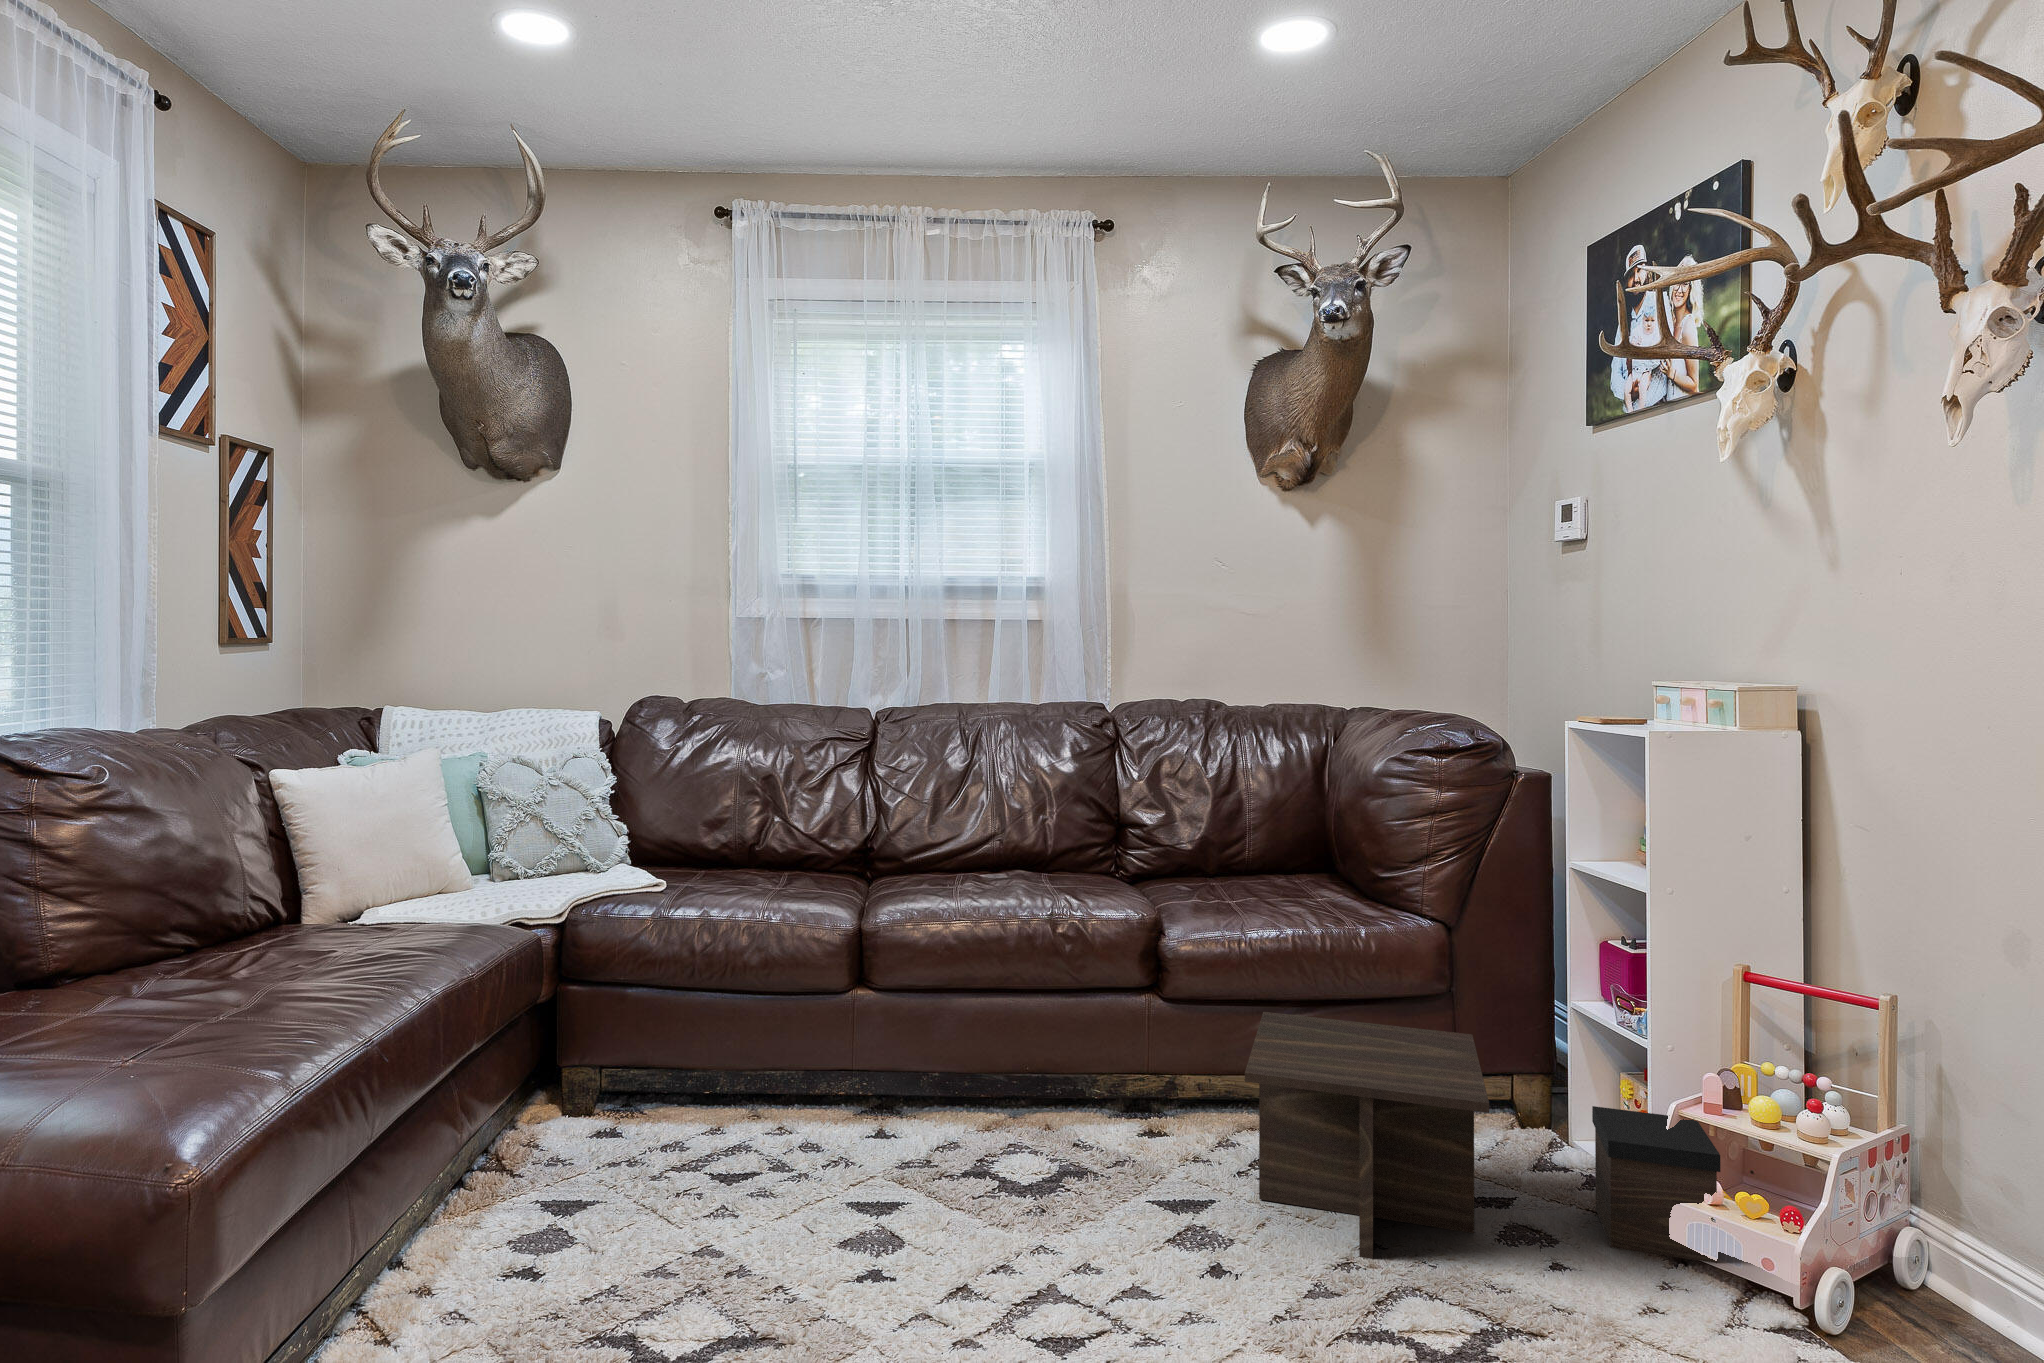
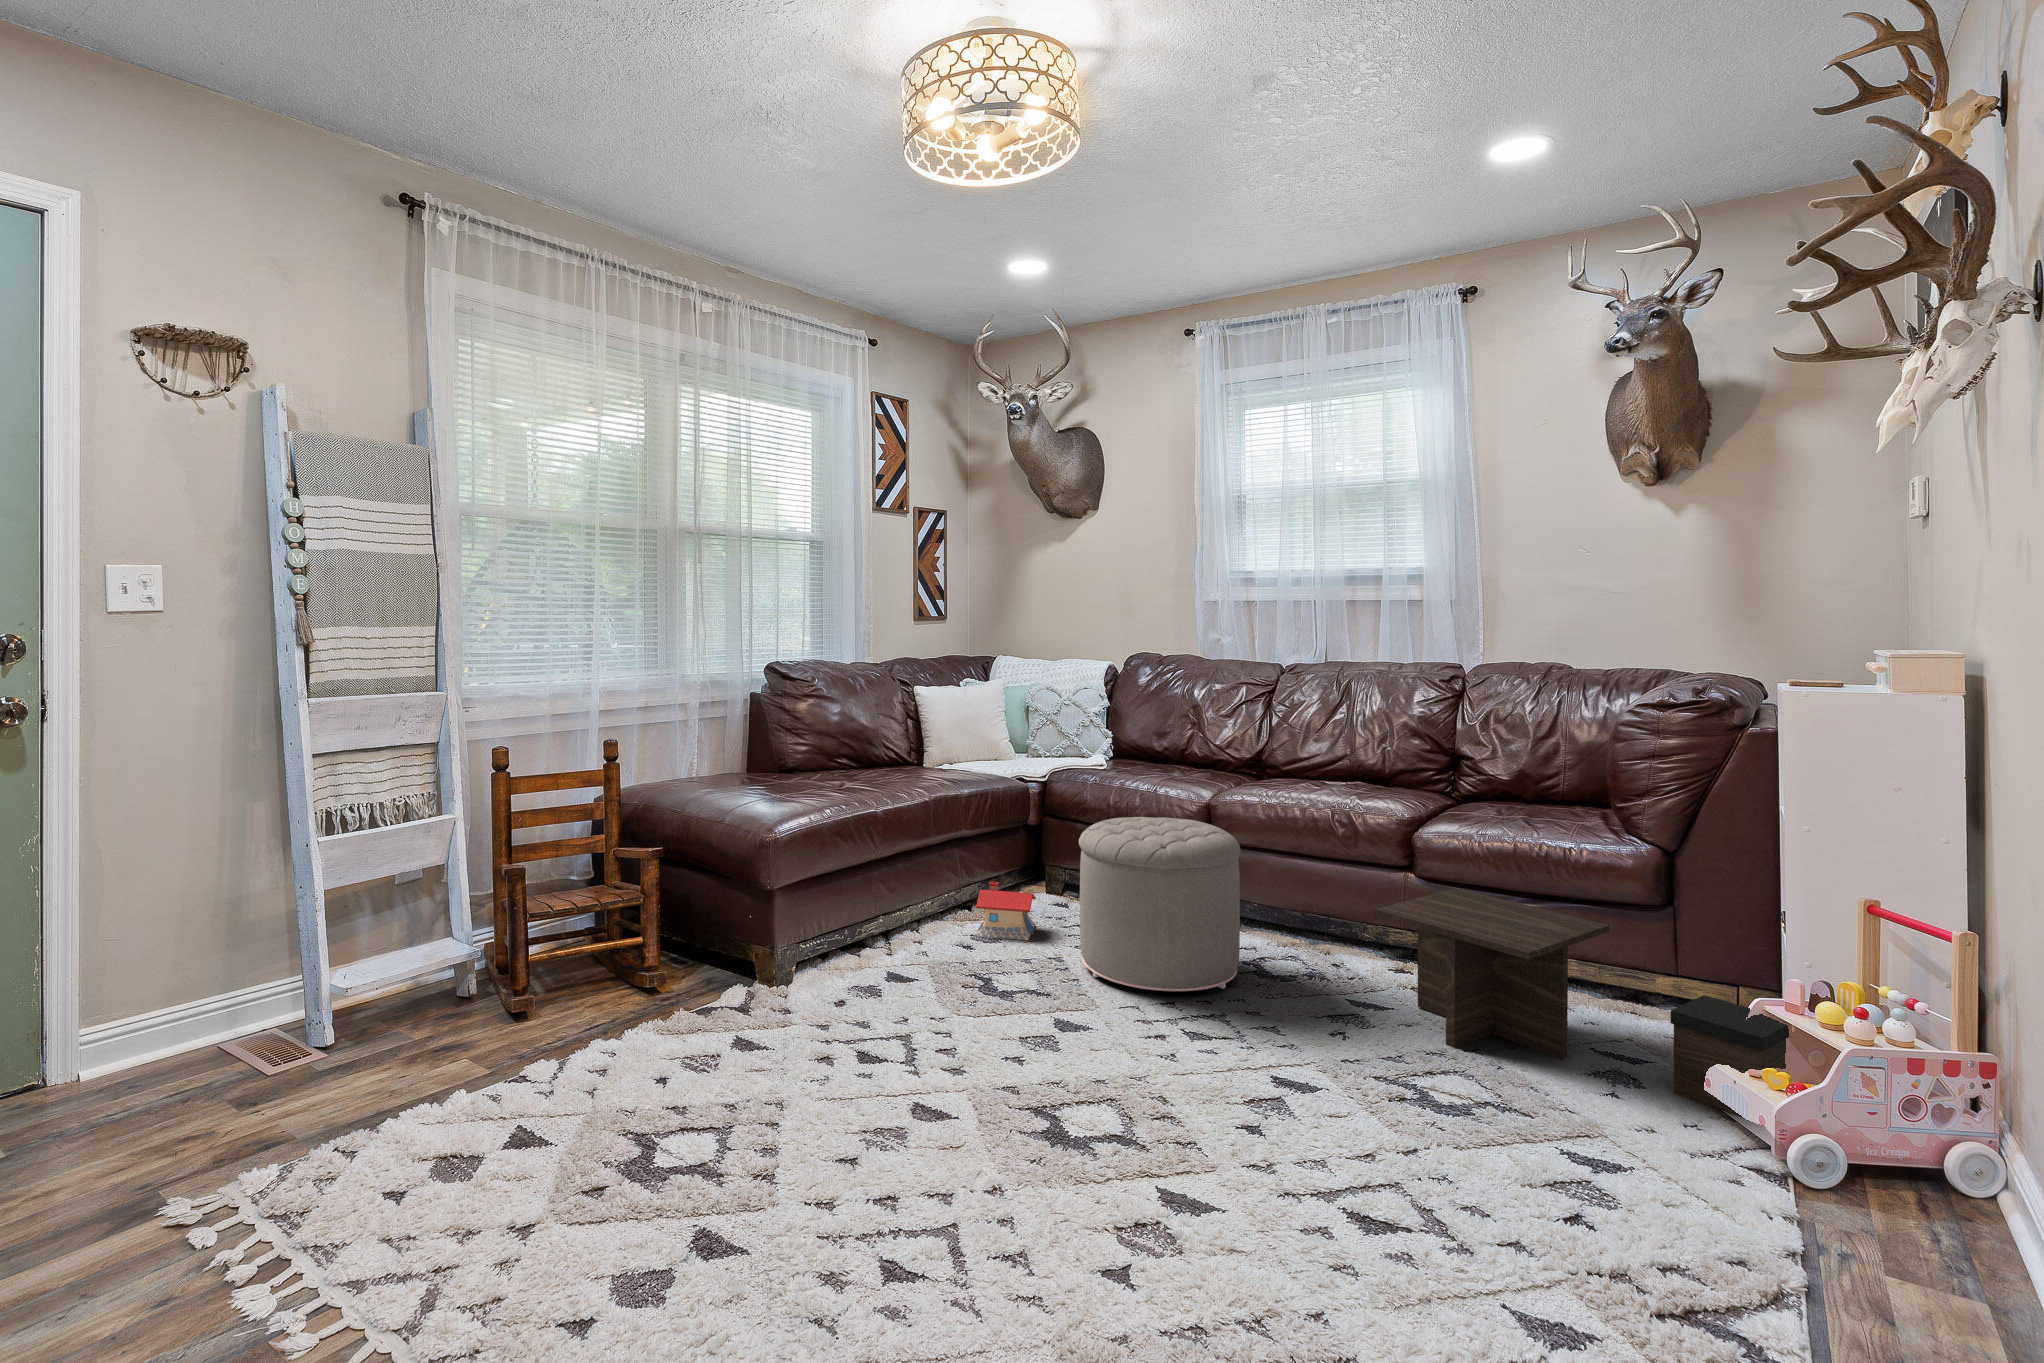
ottoman: none [766,970,1038,1300] -> present [1079,817,1241,991]
toy house: none [523,1141,642,1265] -> present [976,881,1036,940]

